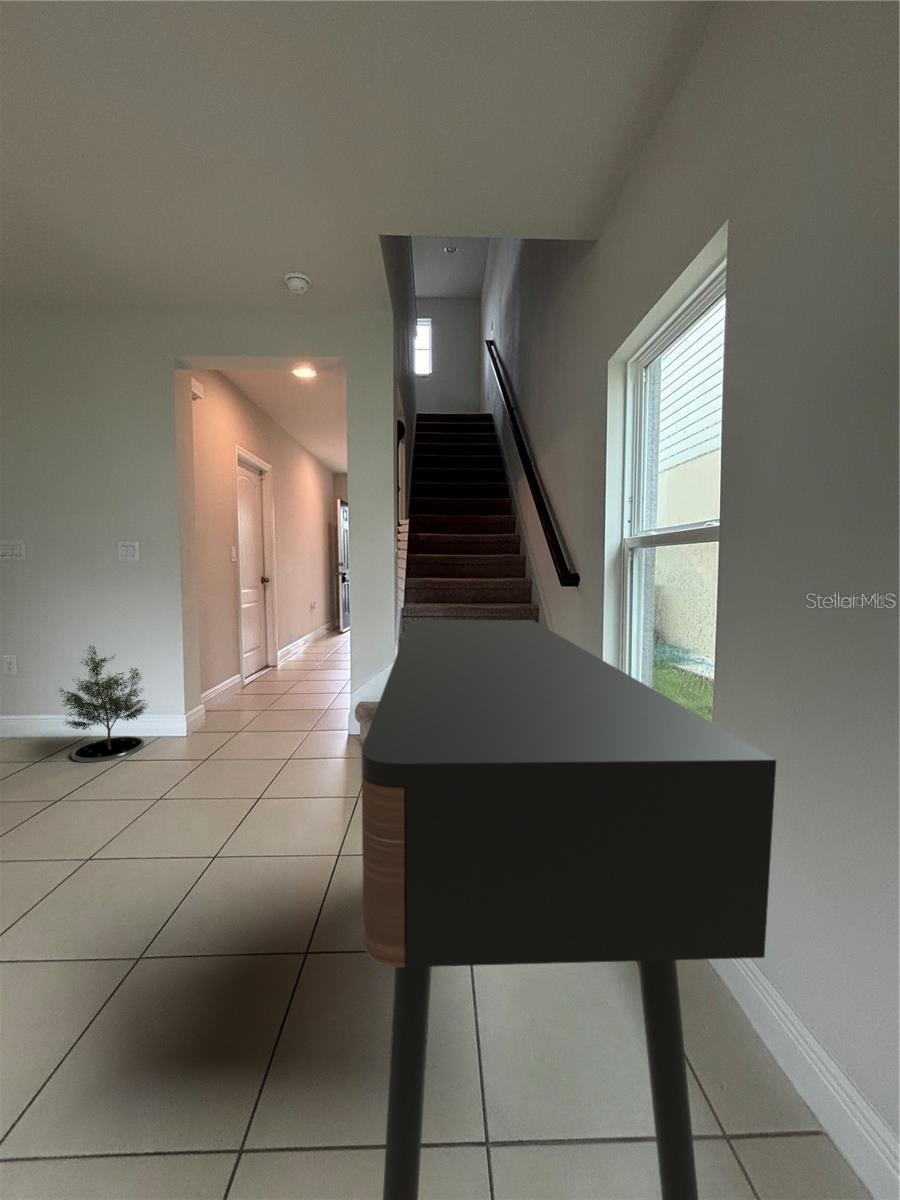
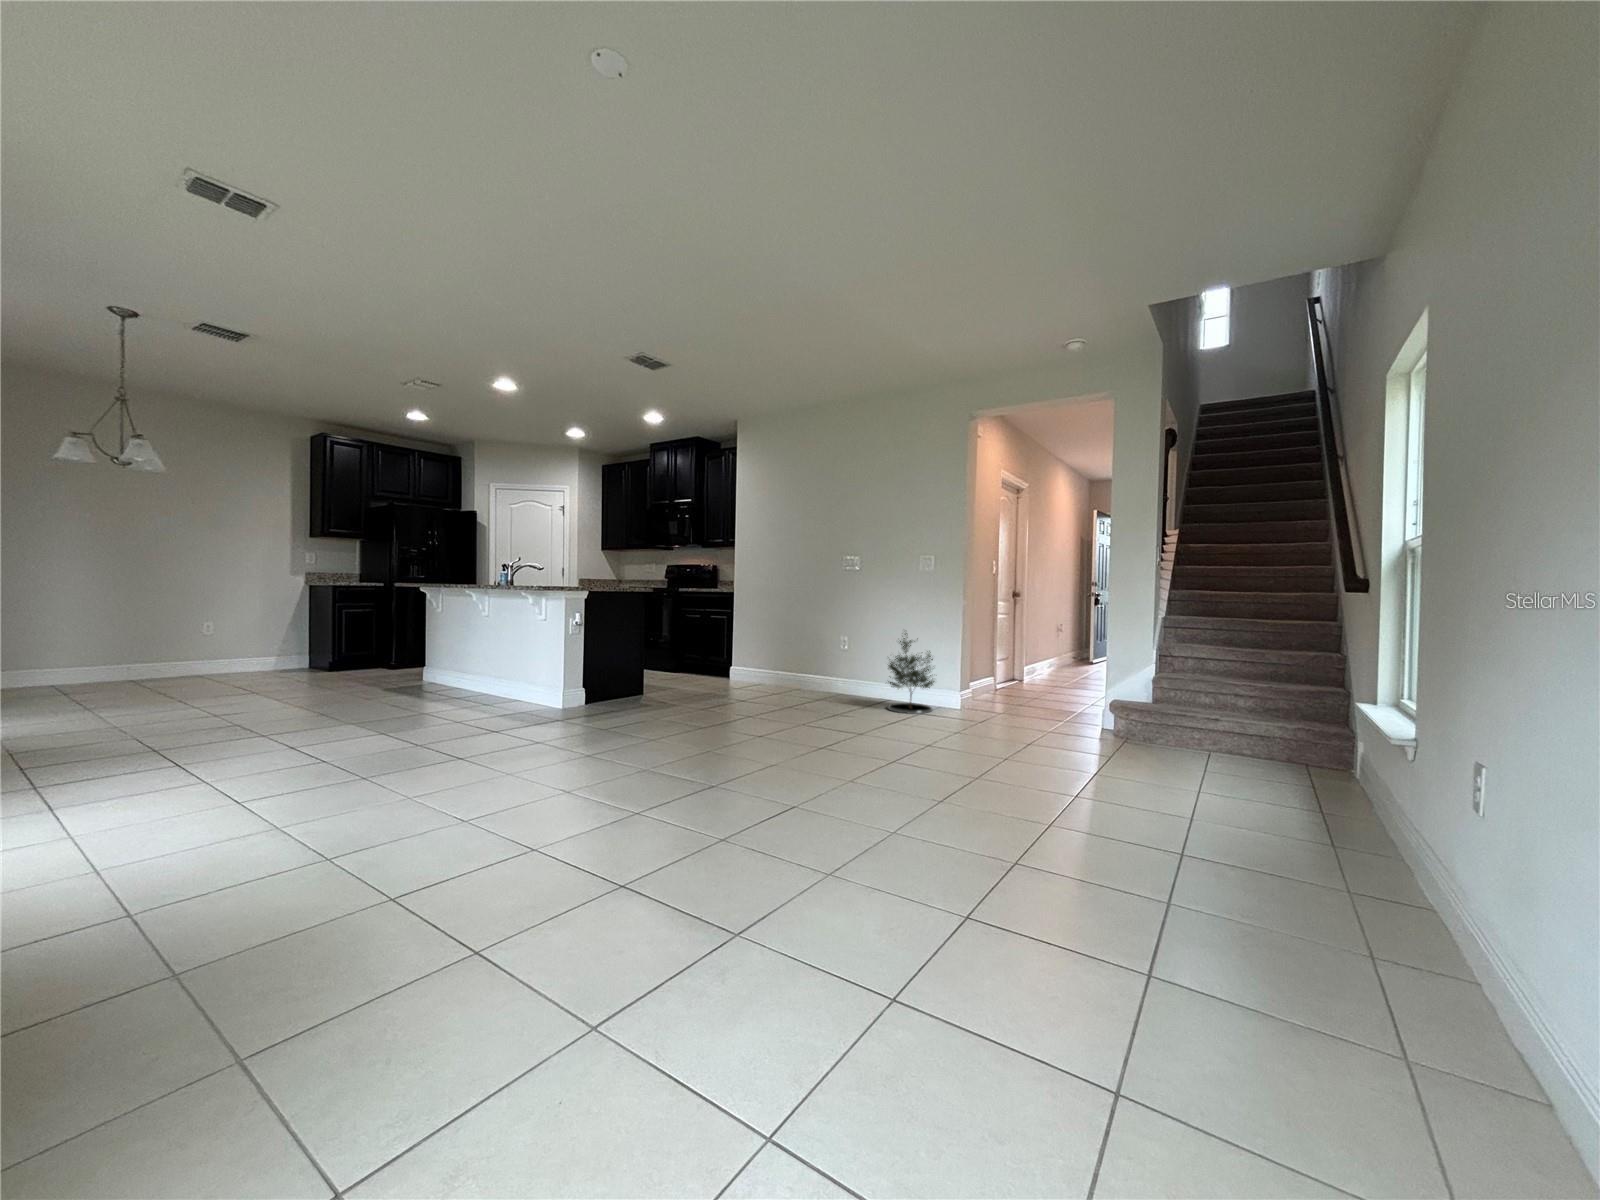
console table: present [362,620,776,1200] -> none [1115,602,1280,904]

